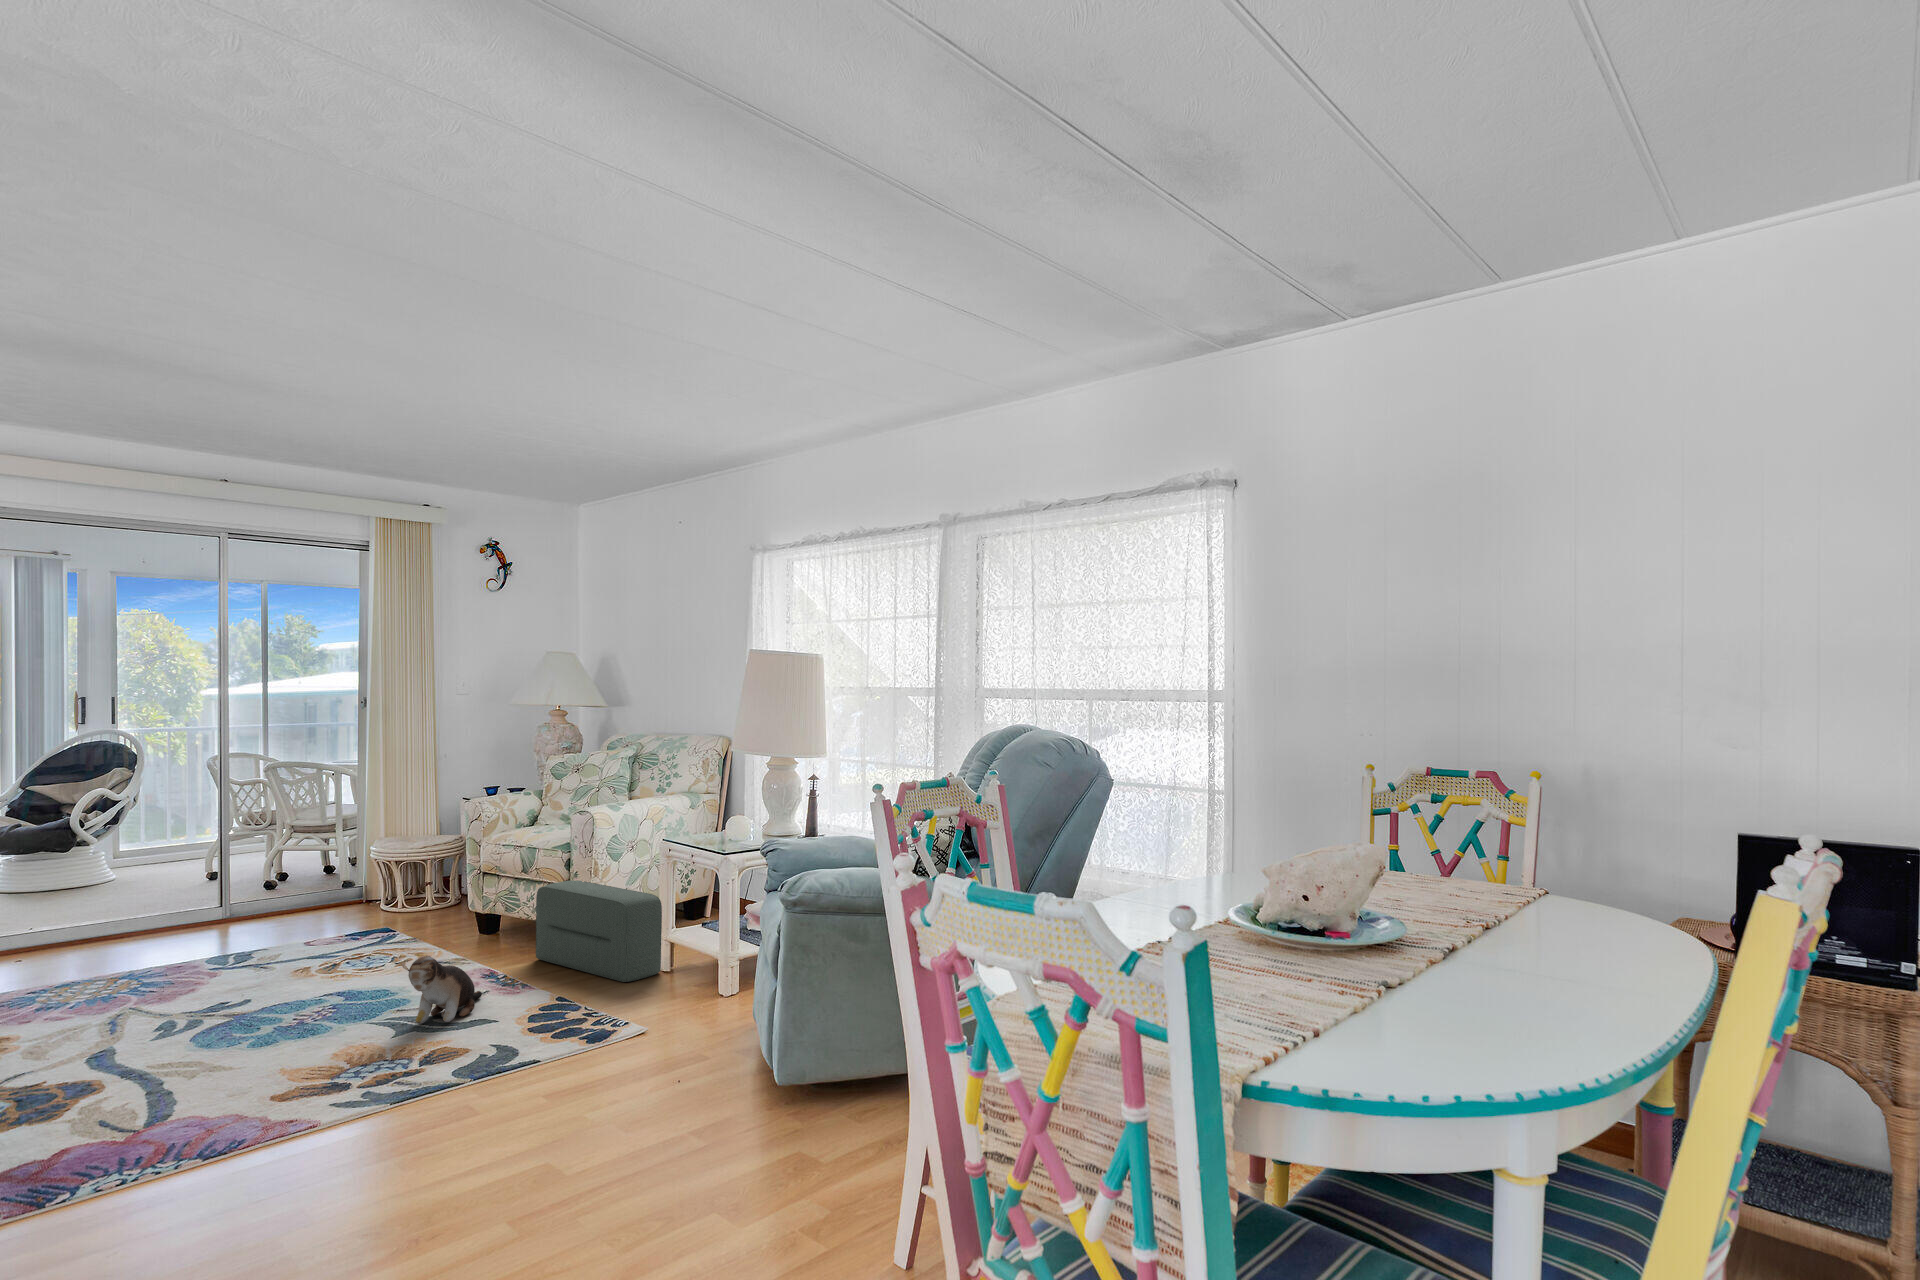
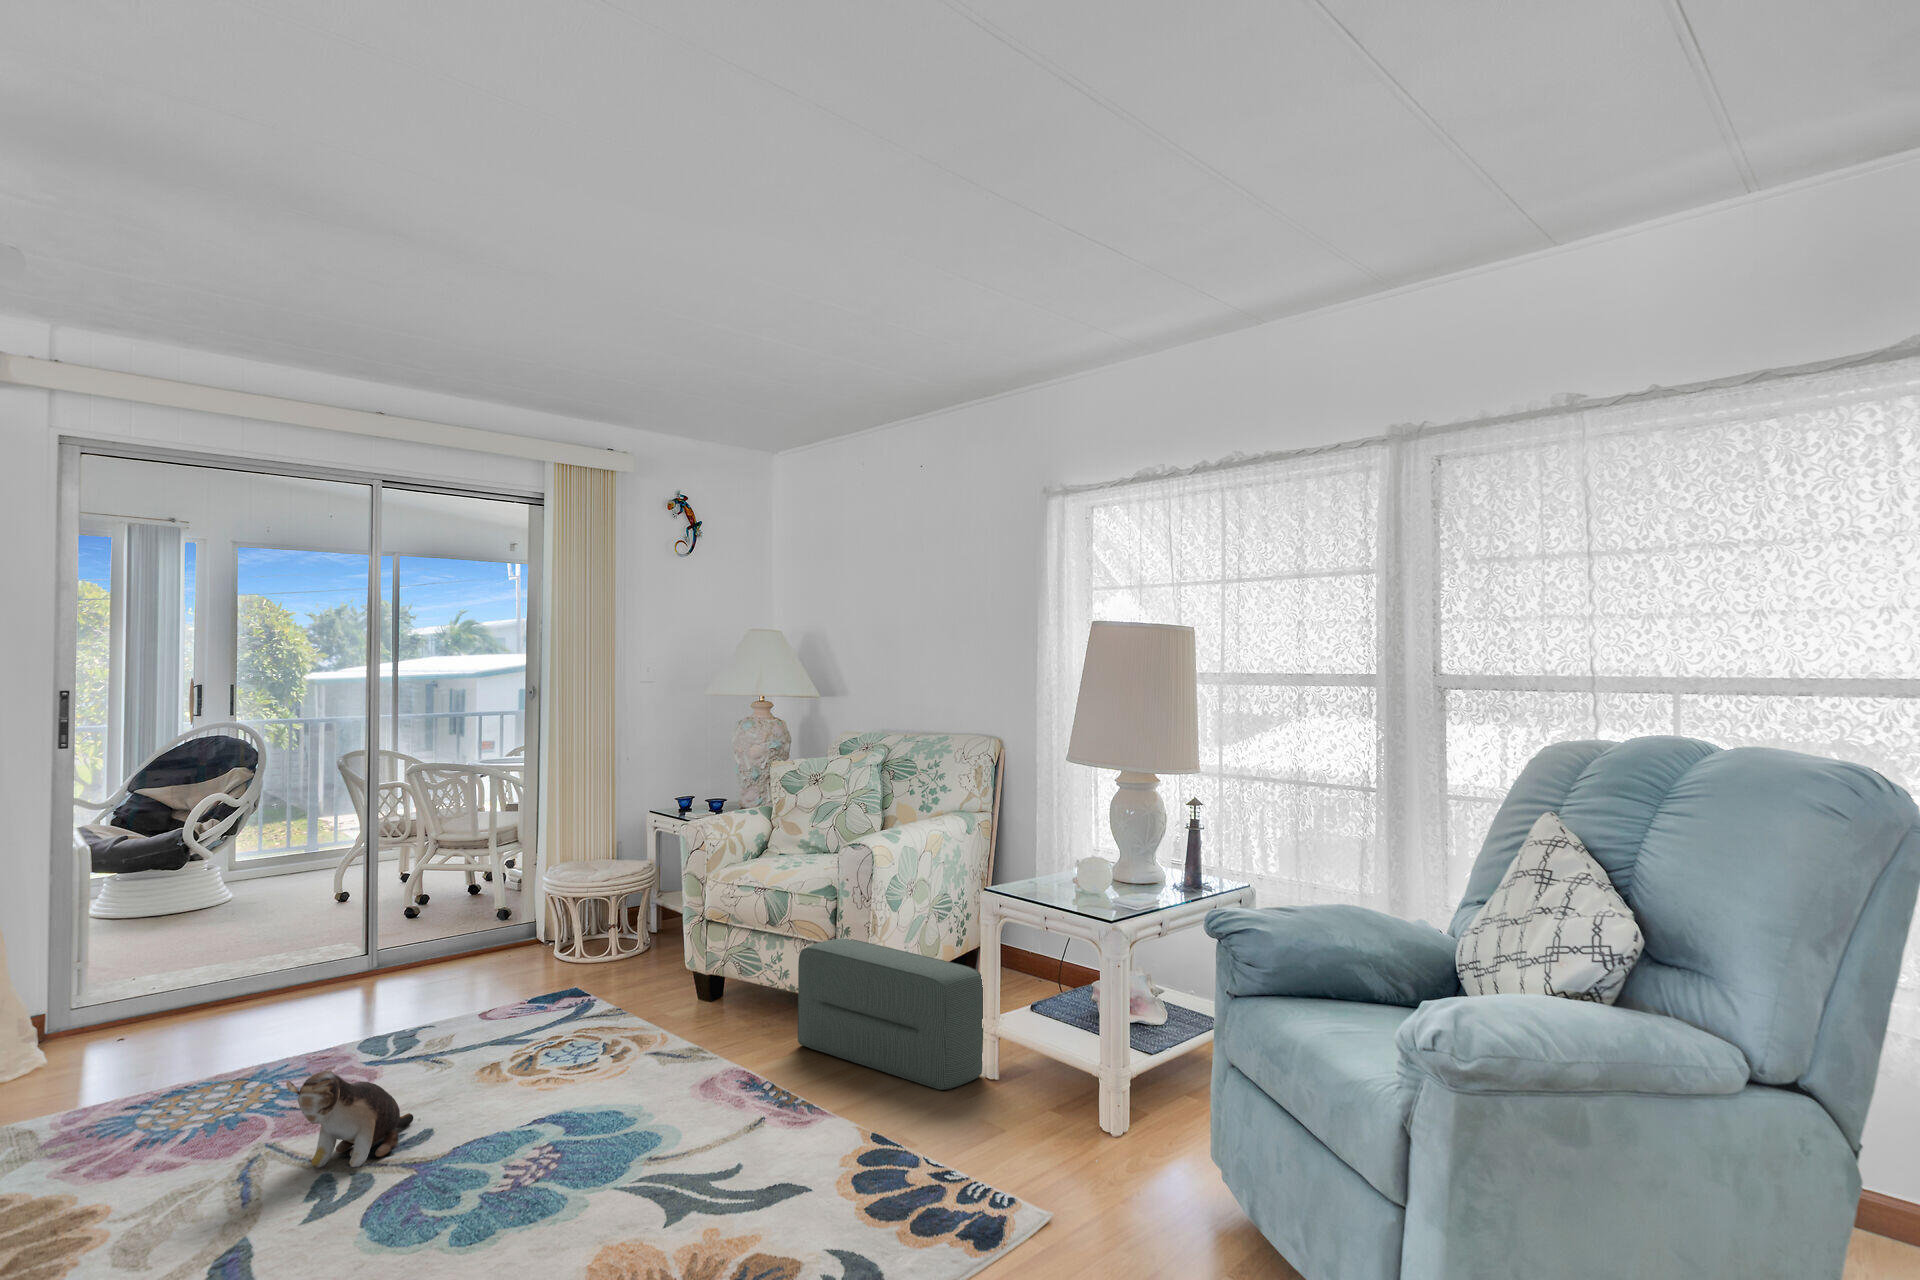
plush toy: present [401,956,482,1024] -> present [286,1070,413,1167]

